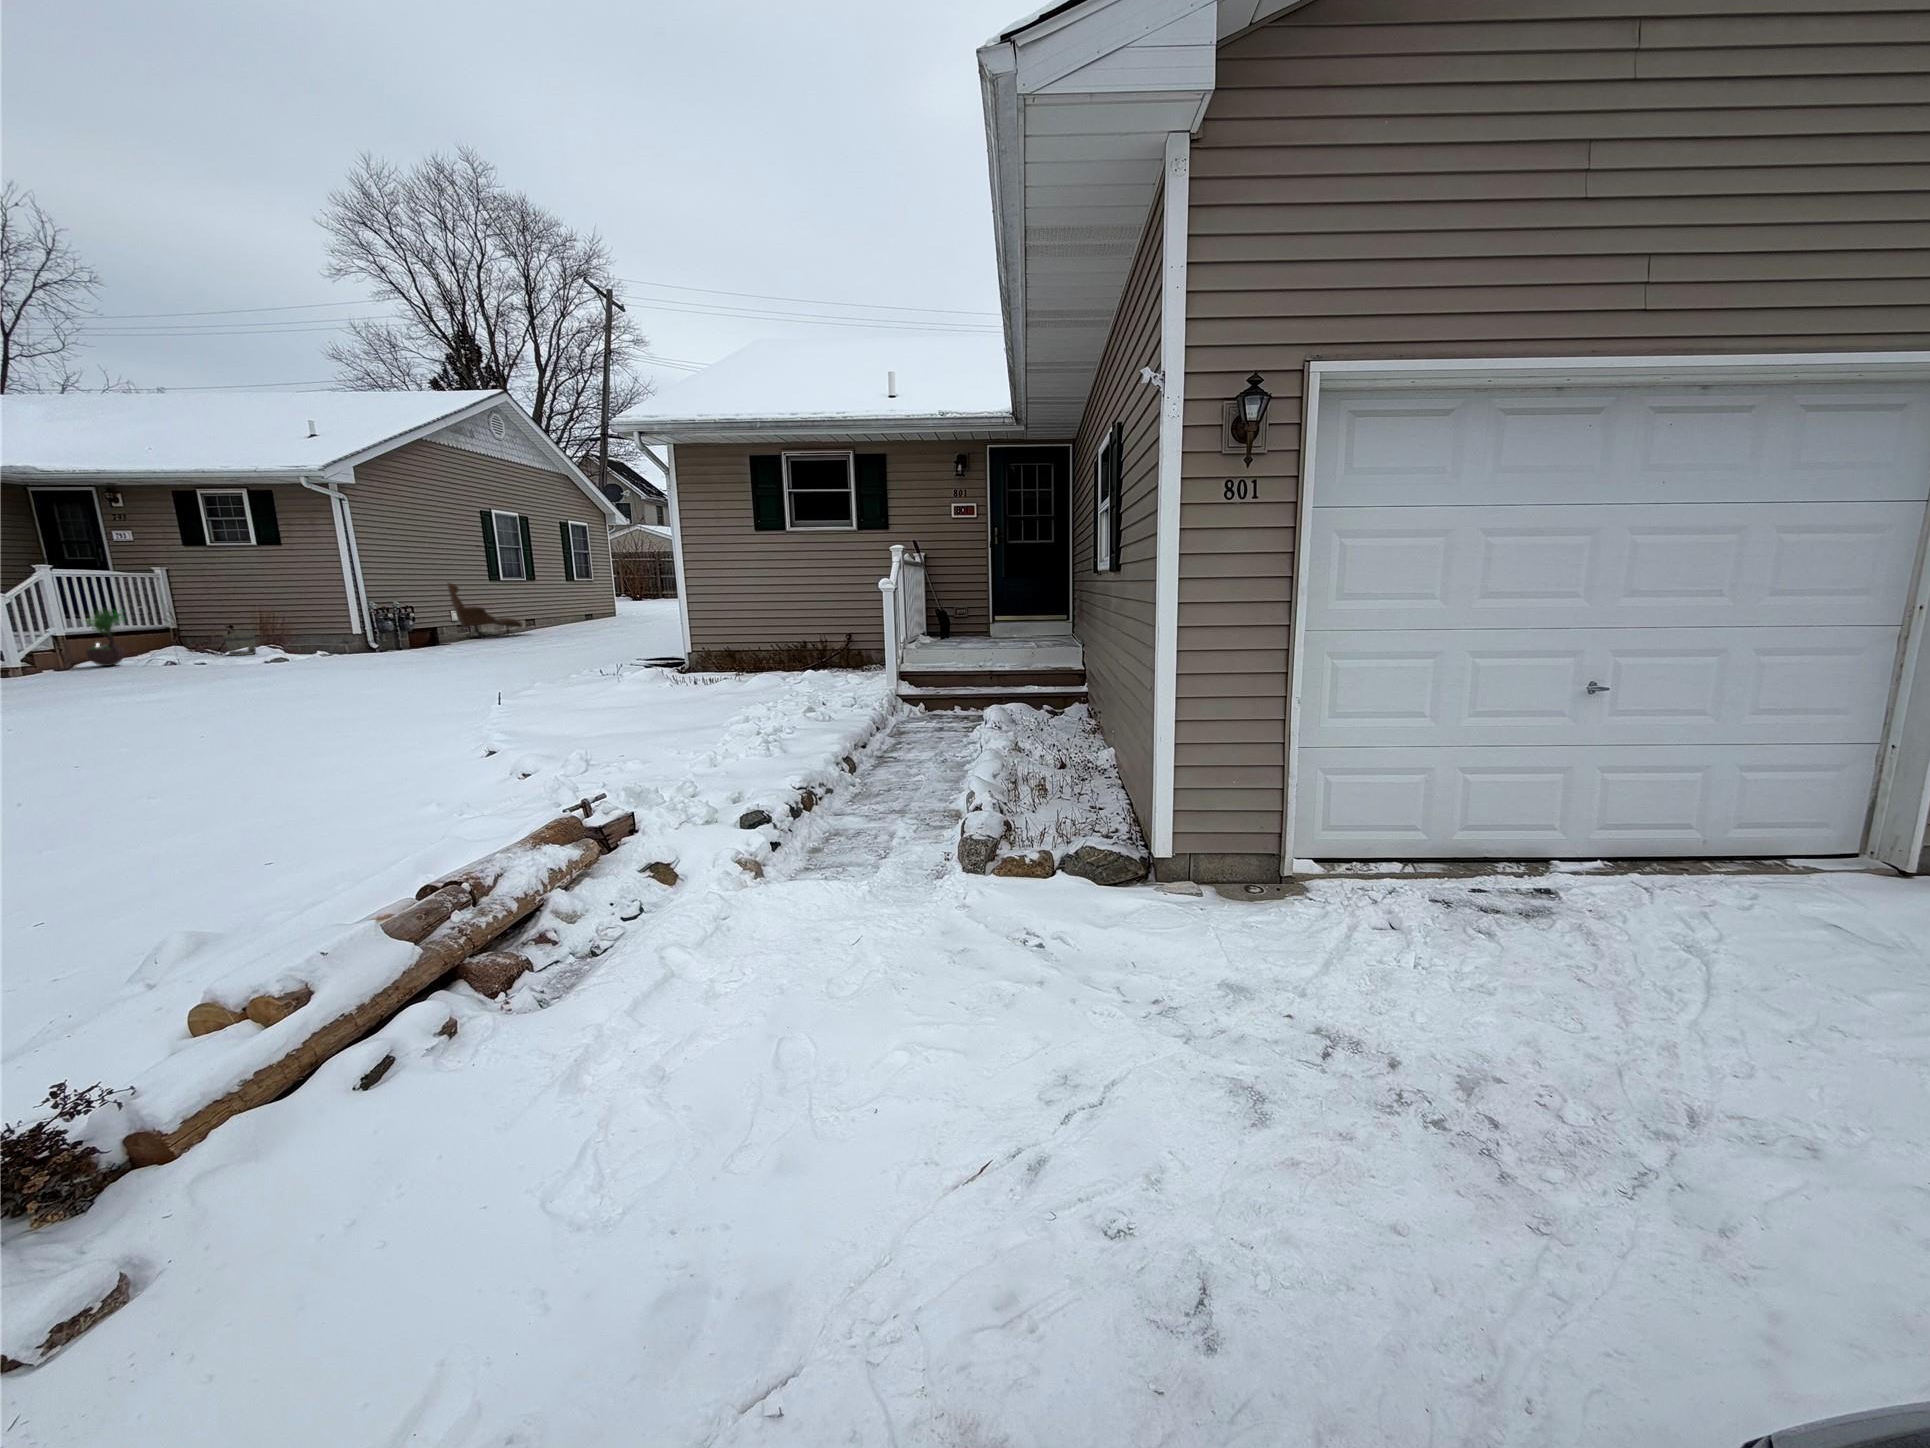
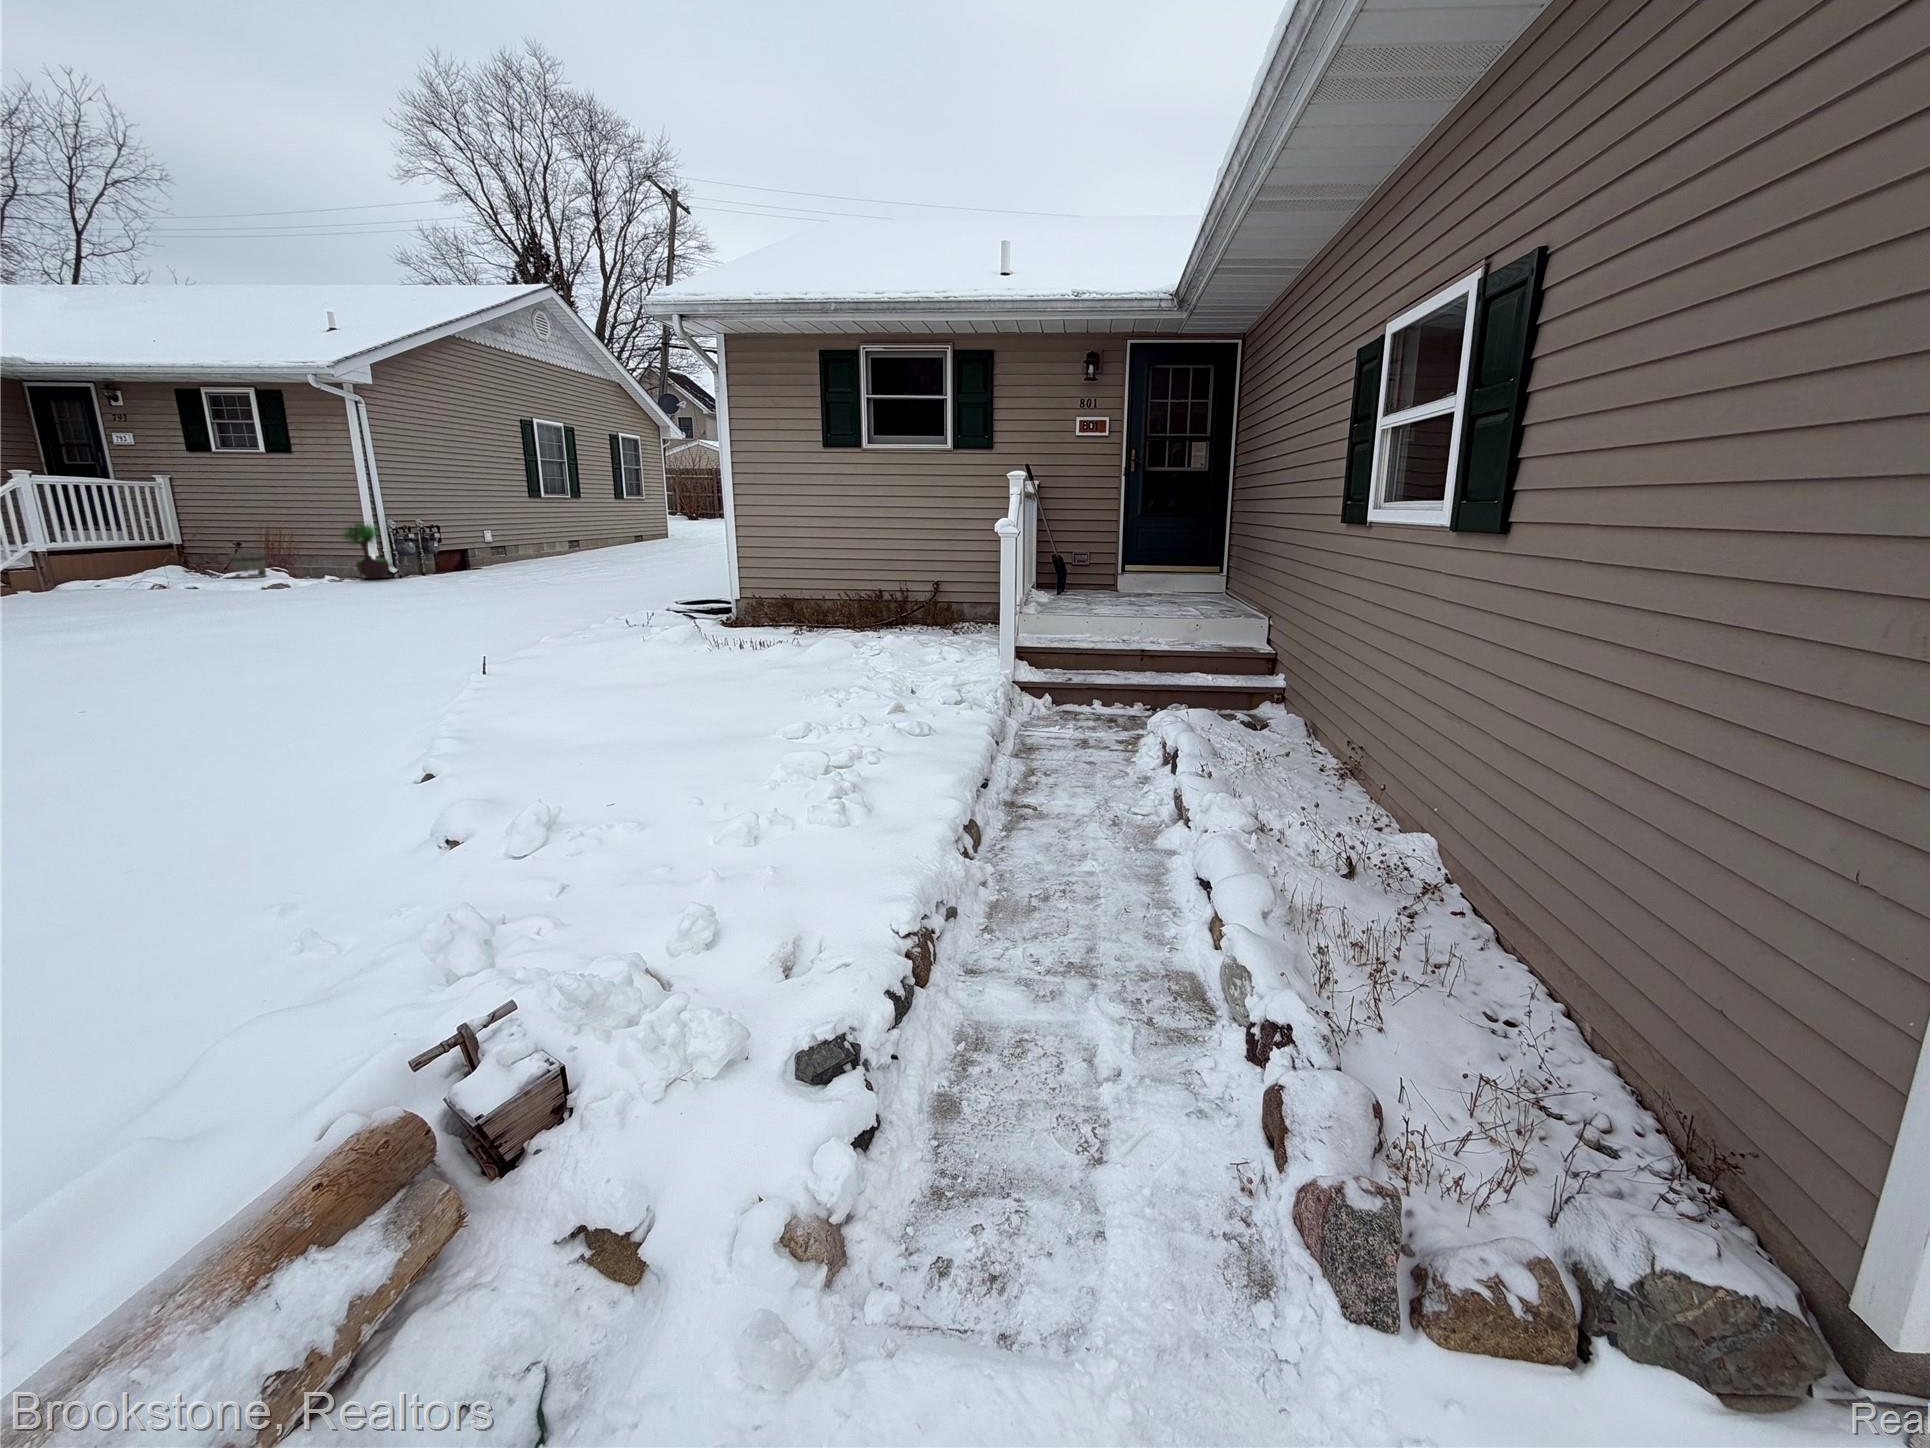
lounge chair: present [447,583,522,638] -> none [478,500,567,564]
potted tree: present [86,608,125,666] -> present [341,521,389,579]

